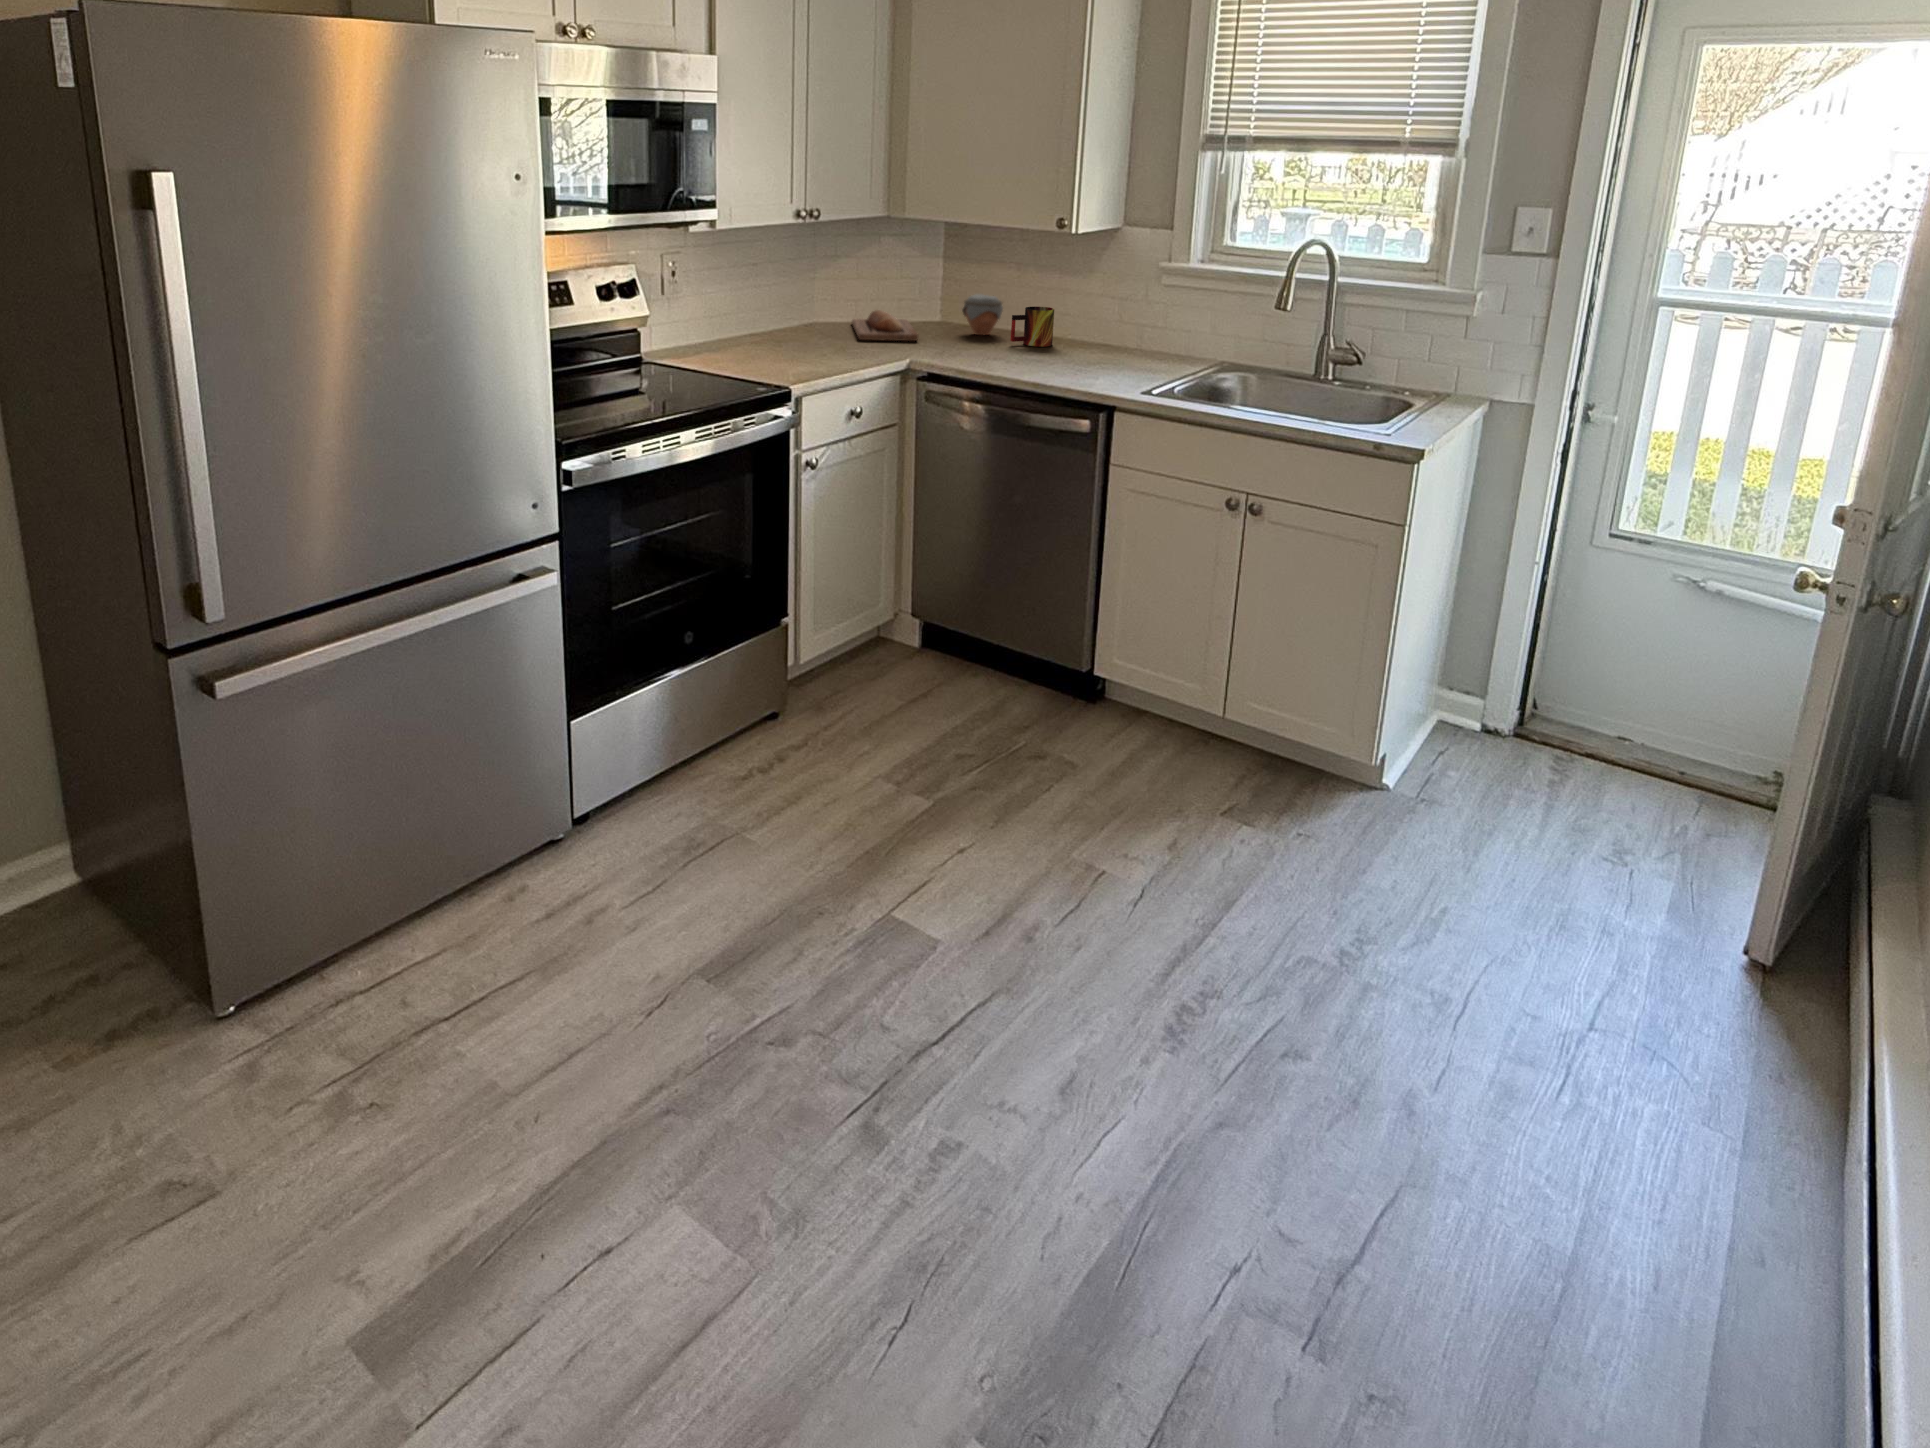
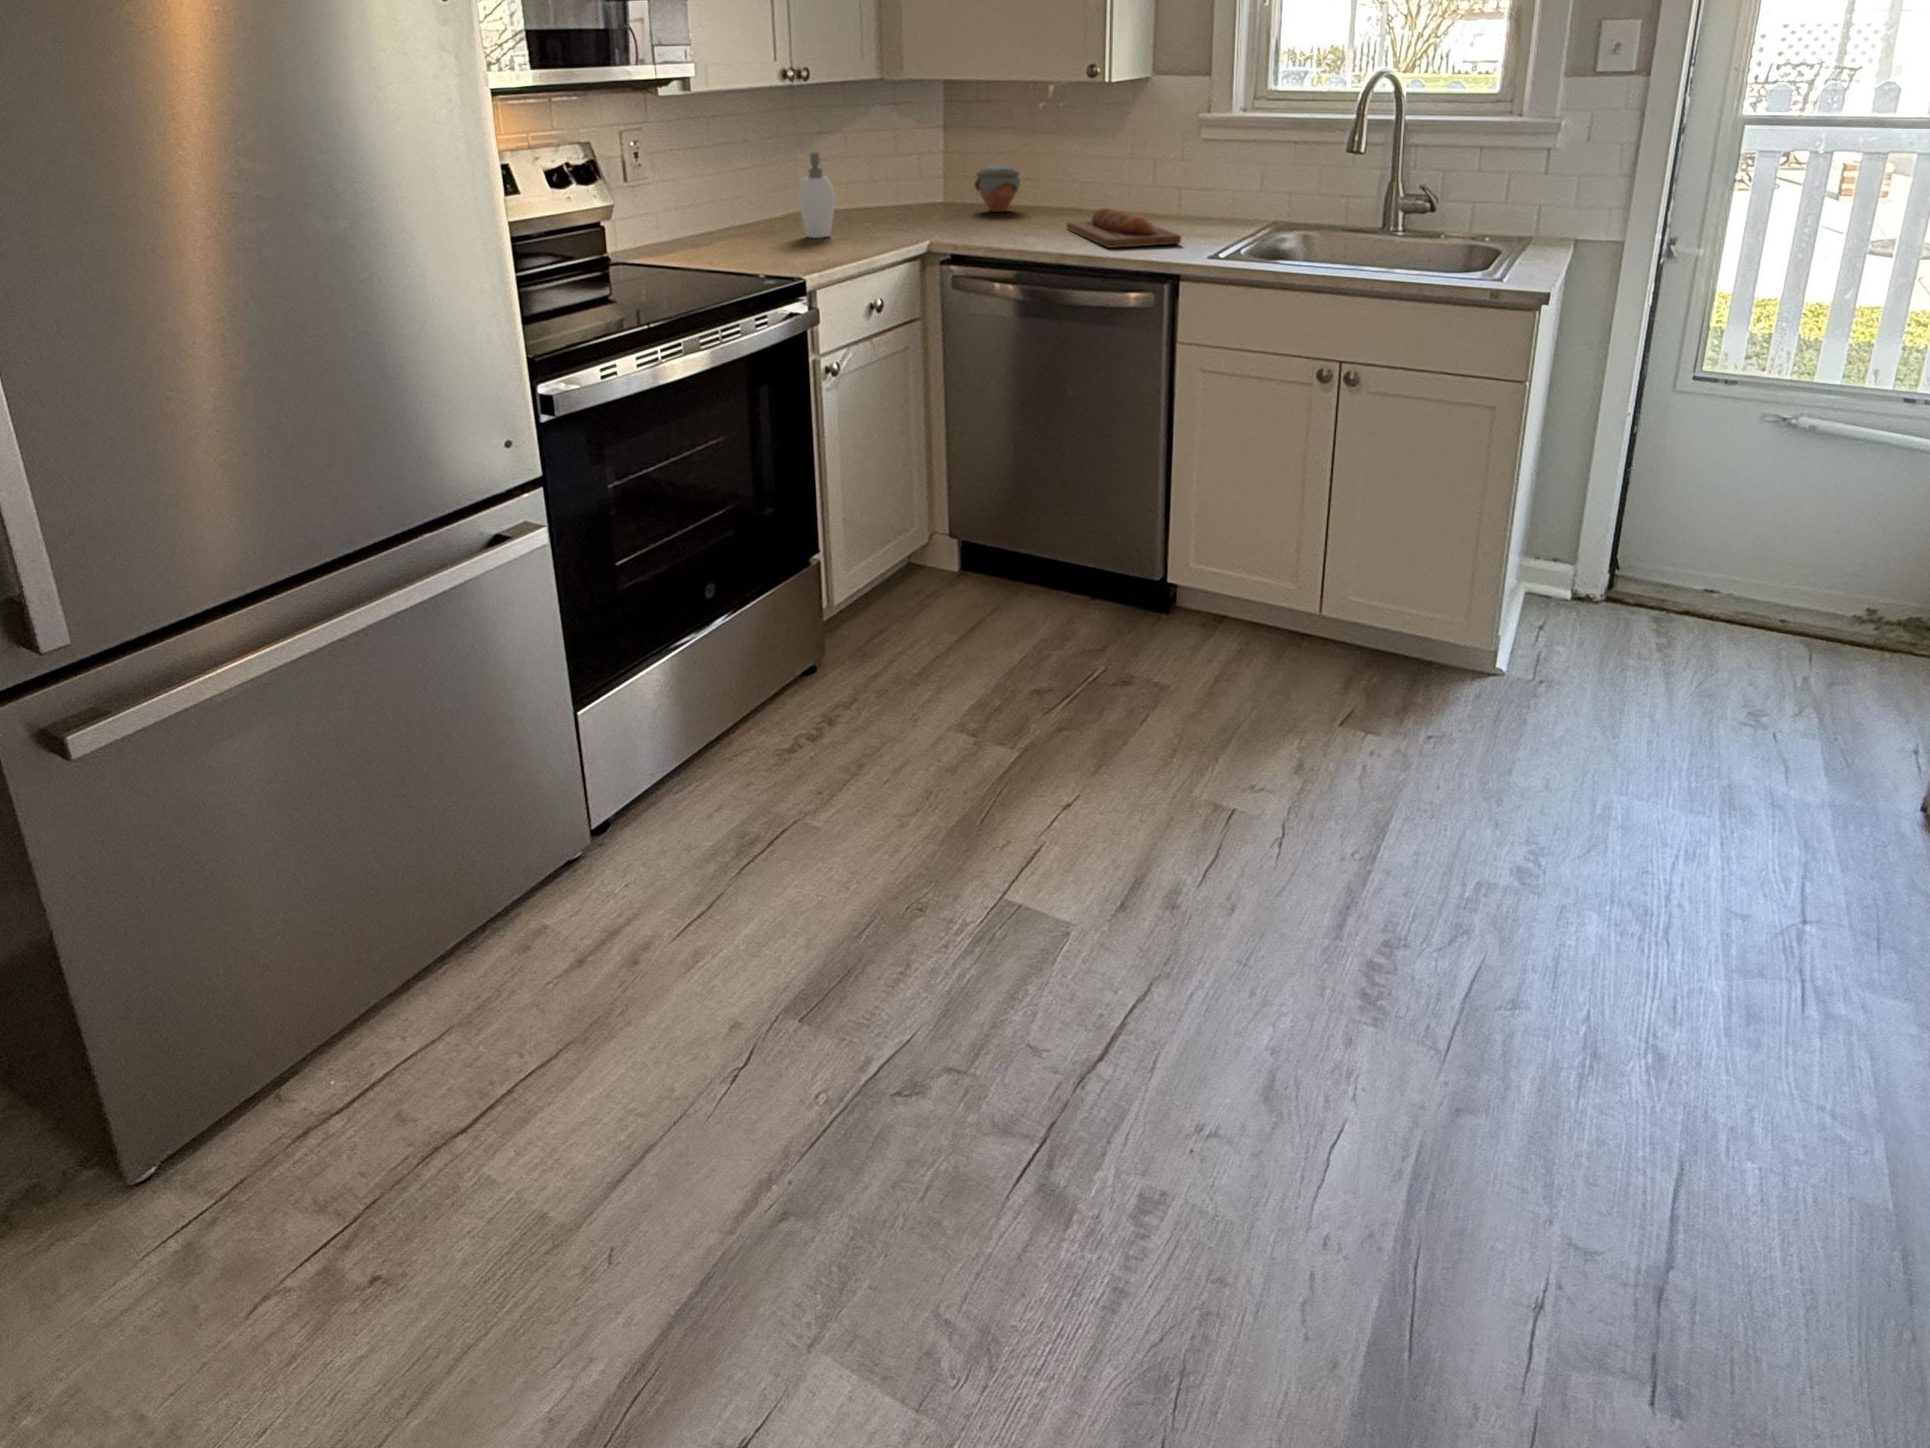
soap dispenser: none [802,280,833,351] -> present [798,152,835,238]
mug: present [1011,306,1054,347] -> none [1036,174,1082,219]
bread loaf: present [852,310,918,341] -> present [1067,208,1181,248]

